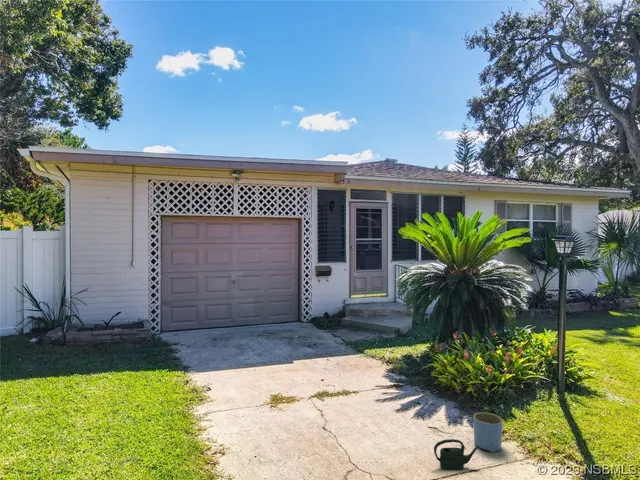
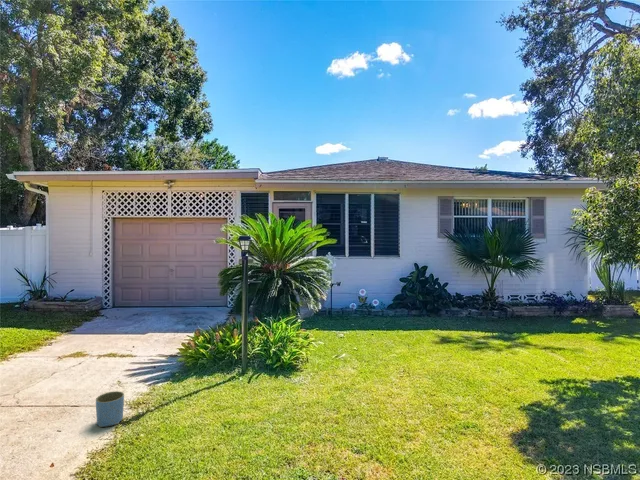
watering can: present [434,439,479,470] -> none [28,408,61,435]

